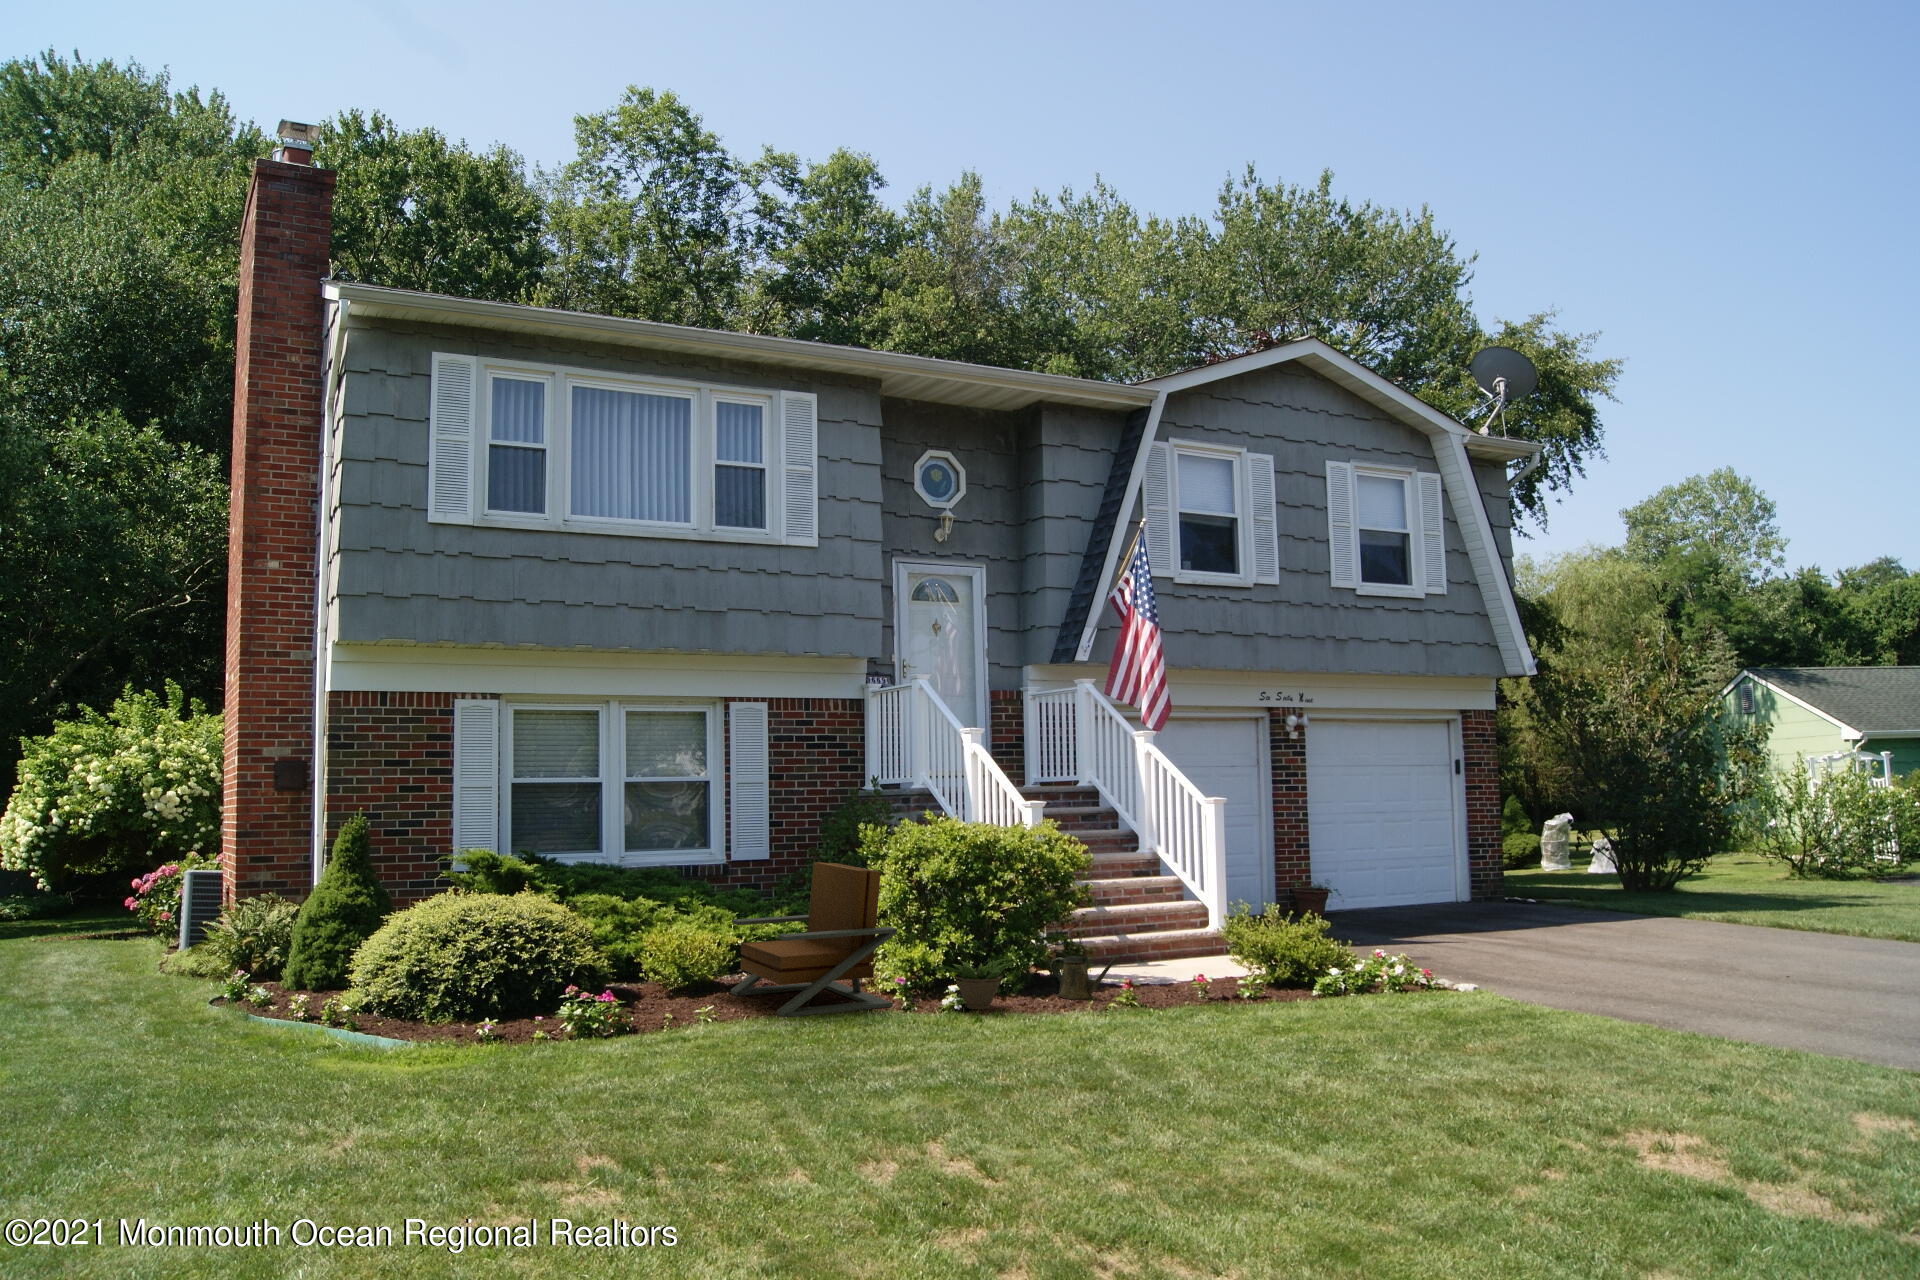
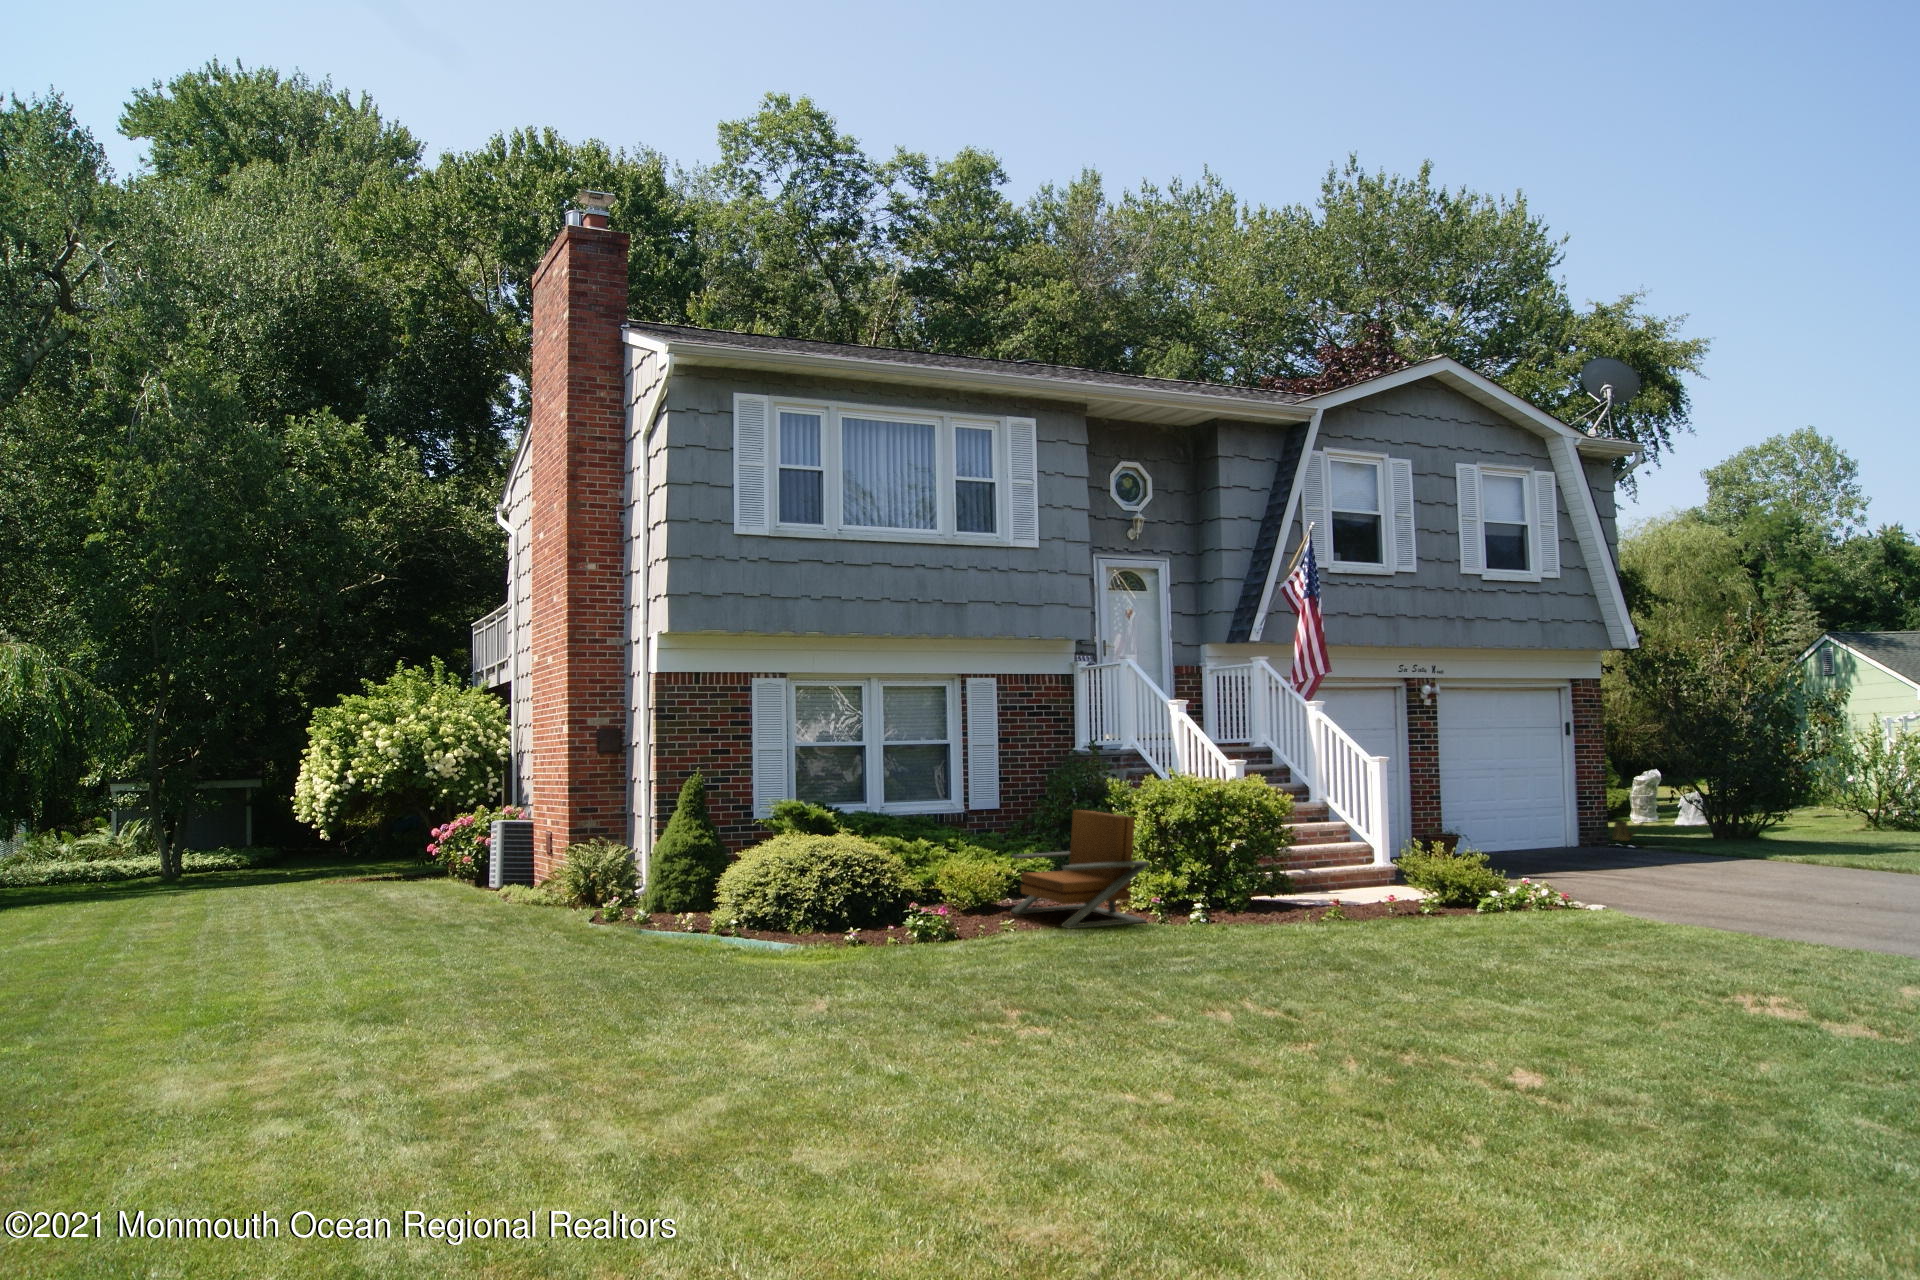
watering can: present [1050,955,1121,999] -> present [1612,820,1642,841]
decorative plant: present [933,958,1018,1010] -> none [1179,885,1247,925]

